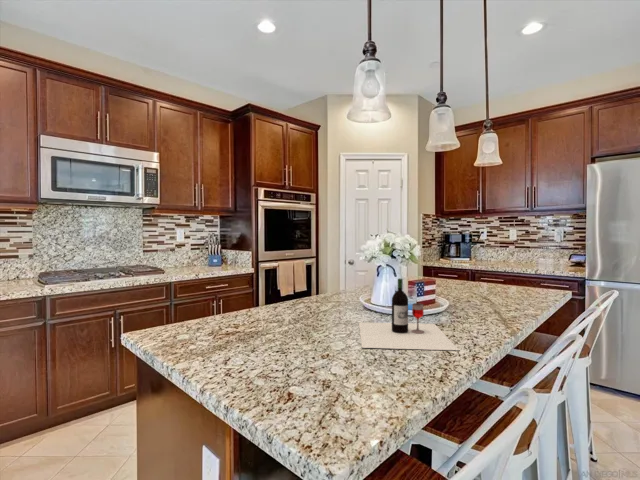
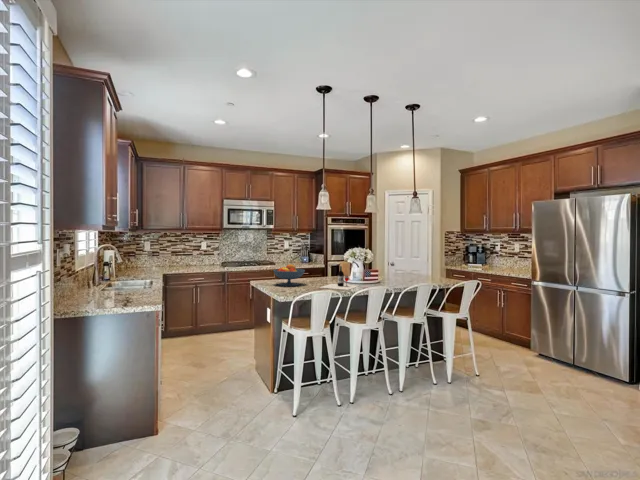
fruit bowl: none [205,278,301,351] -> present [273,264,305,286]

